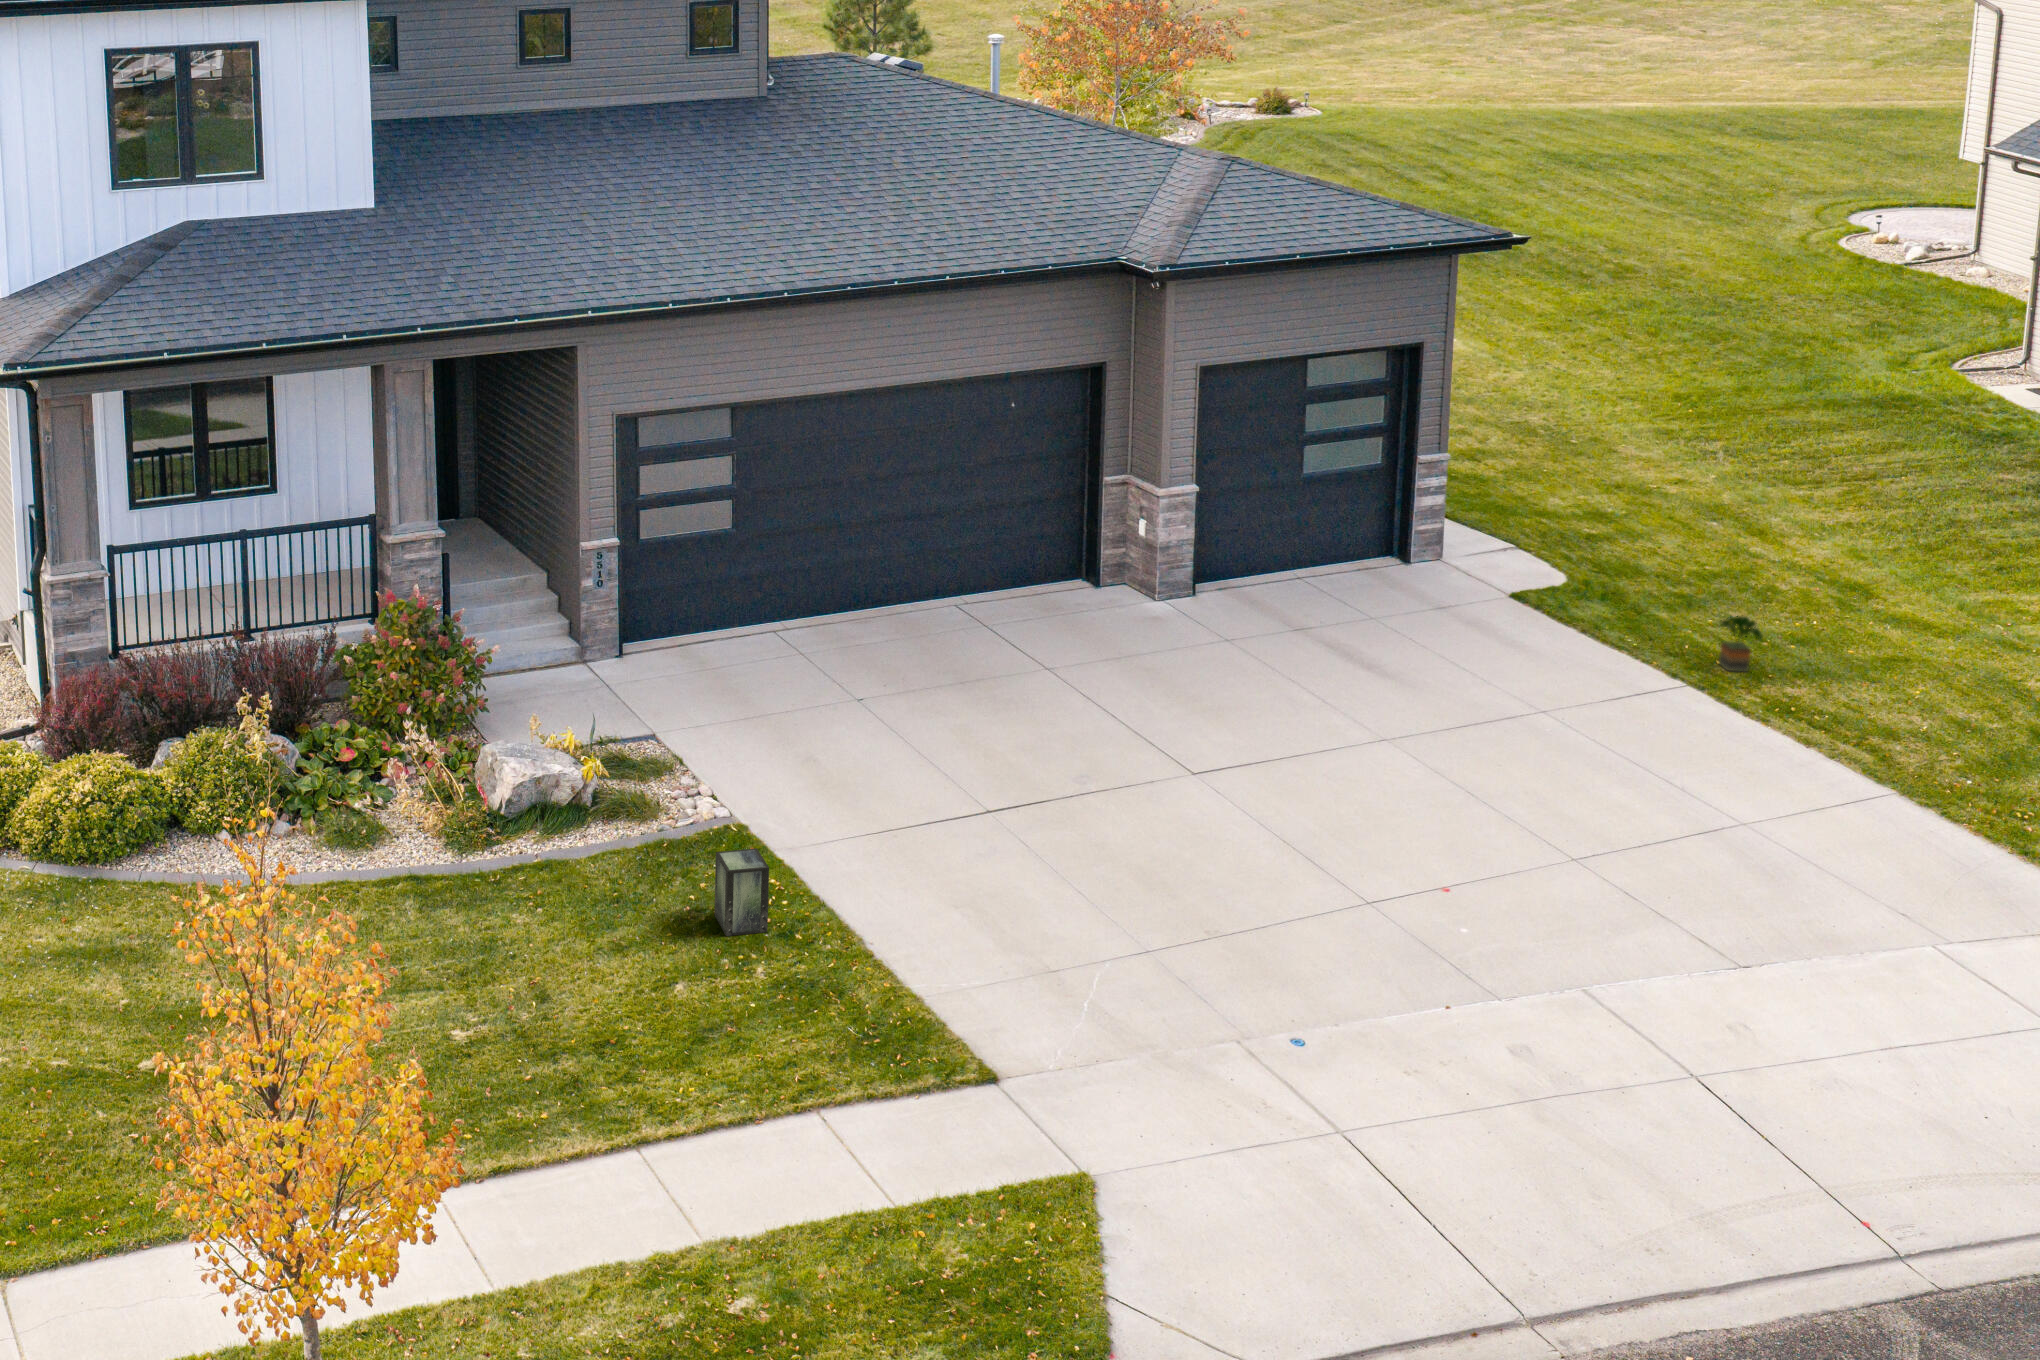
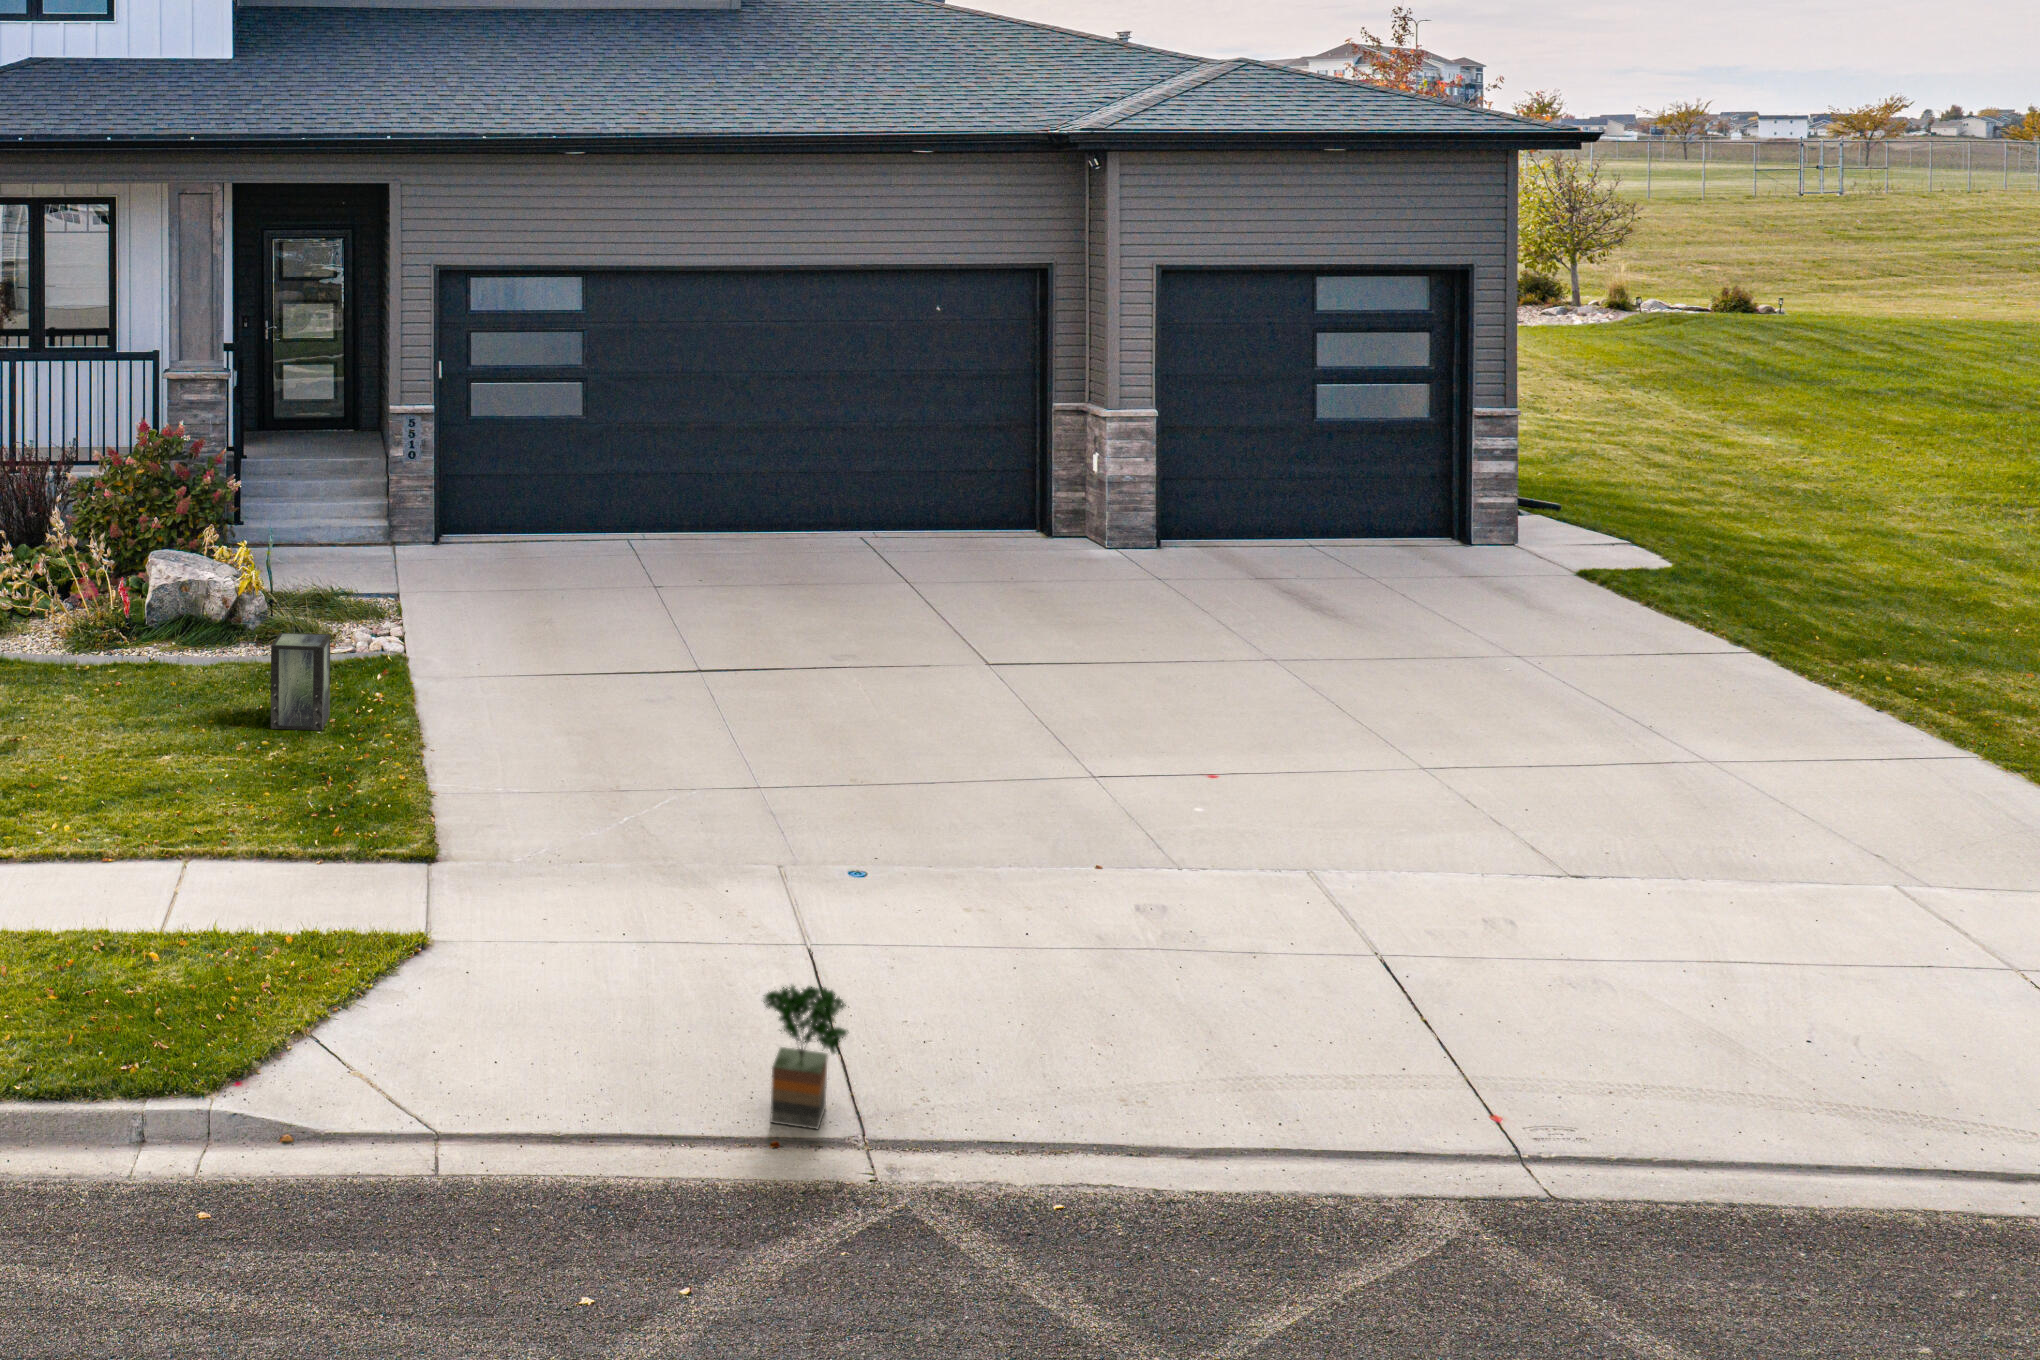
potted tree: present [1719,615,1762,672] -> present [763,985,849,1129]

